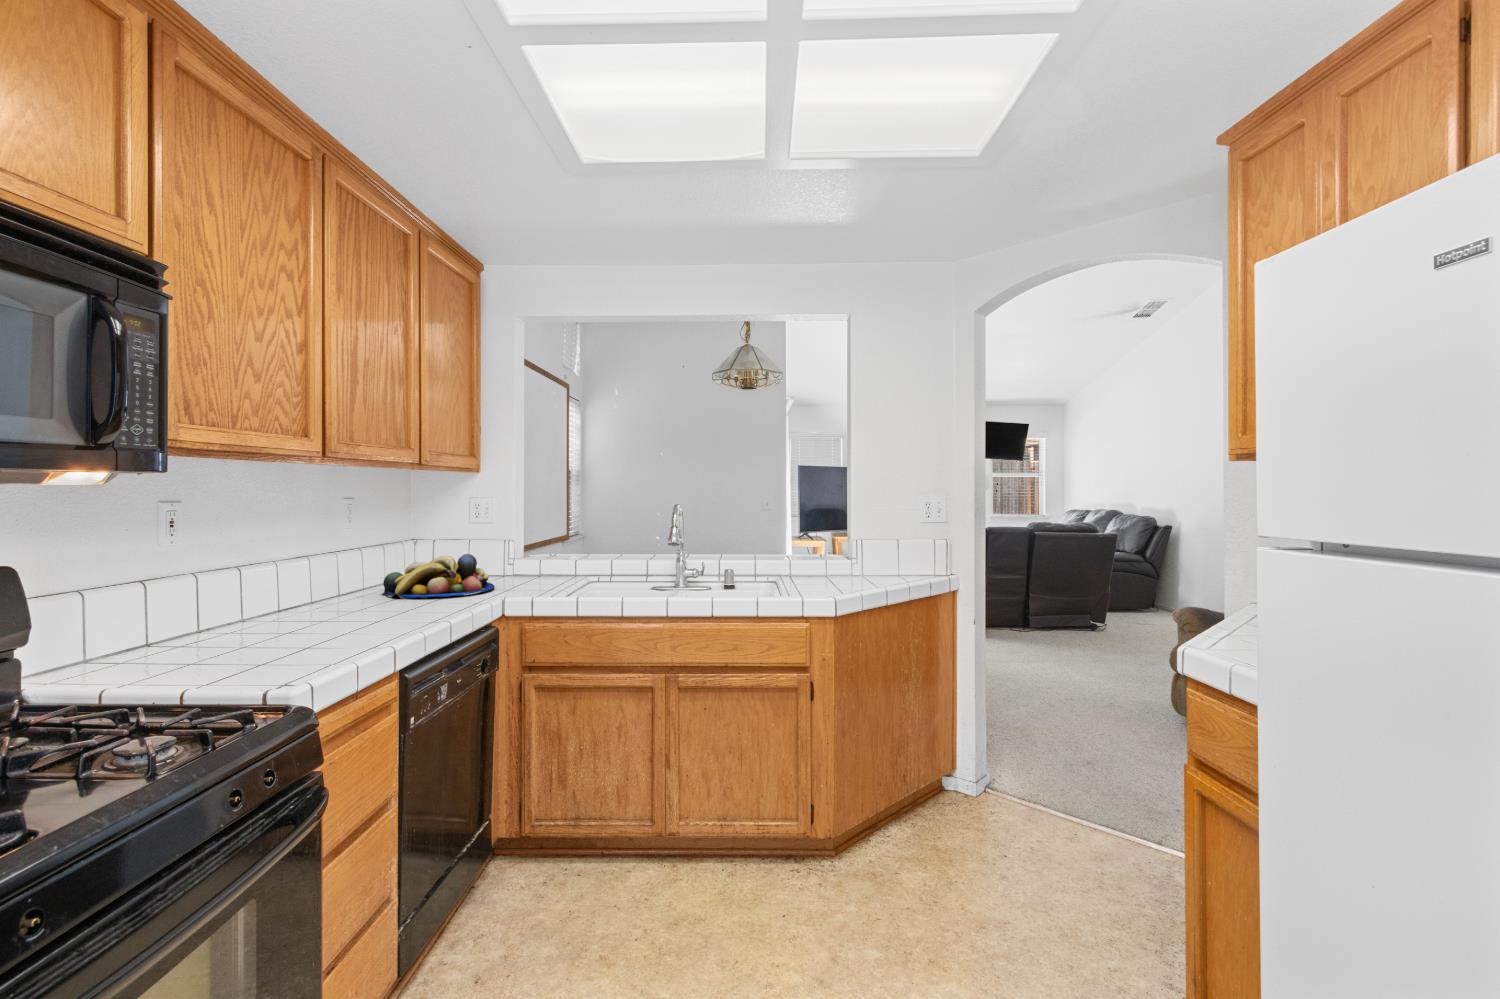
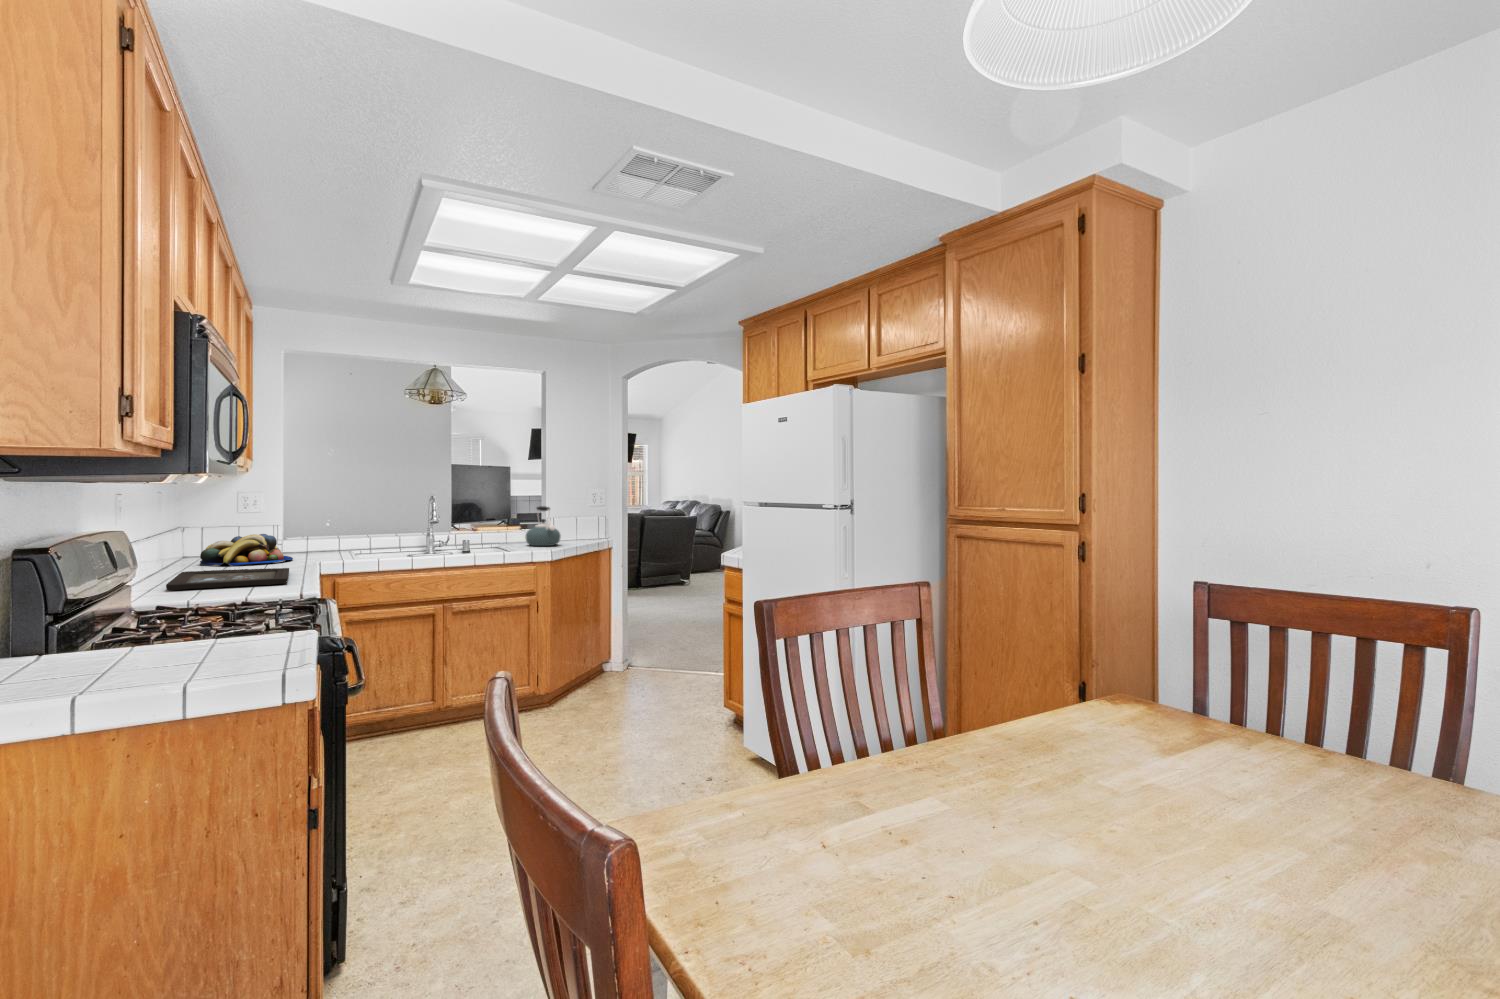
kettle: none [817,521,870,584] -> present [526,506,560,546]
tray: none [167,611,415,653] -> present [166,568,289,591]

